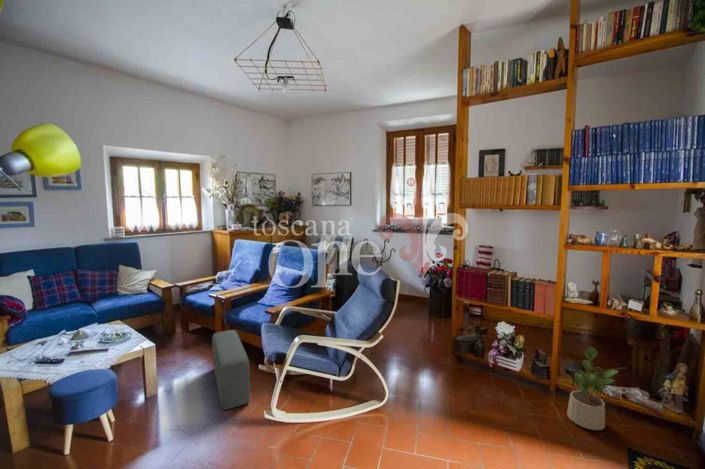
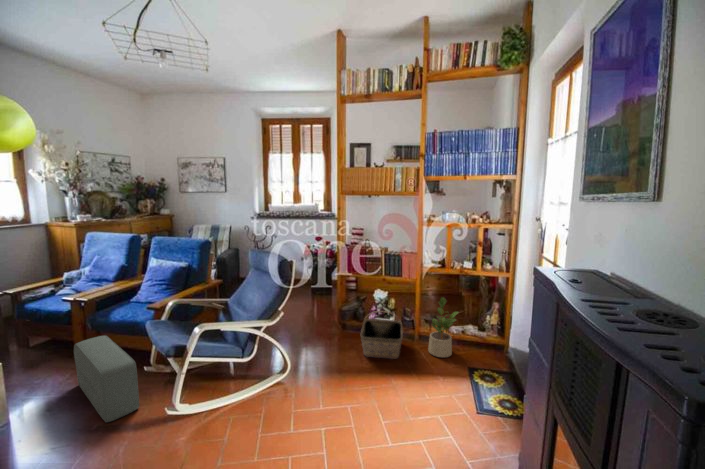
basket: none [472,349,530,415] -> present [361,311,403,359]

